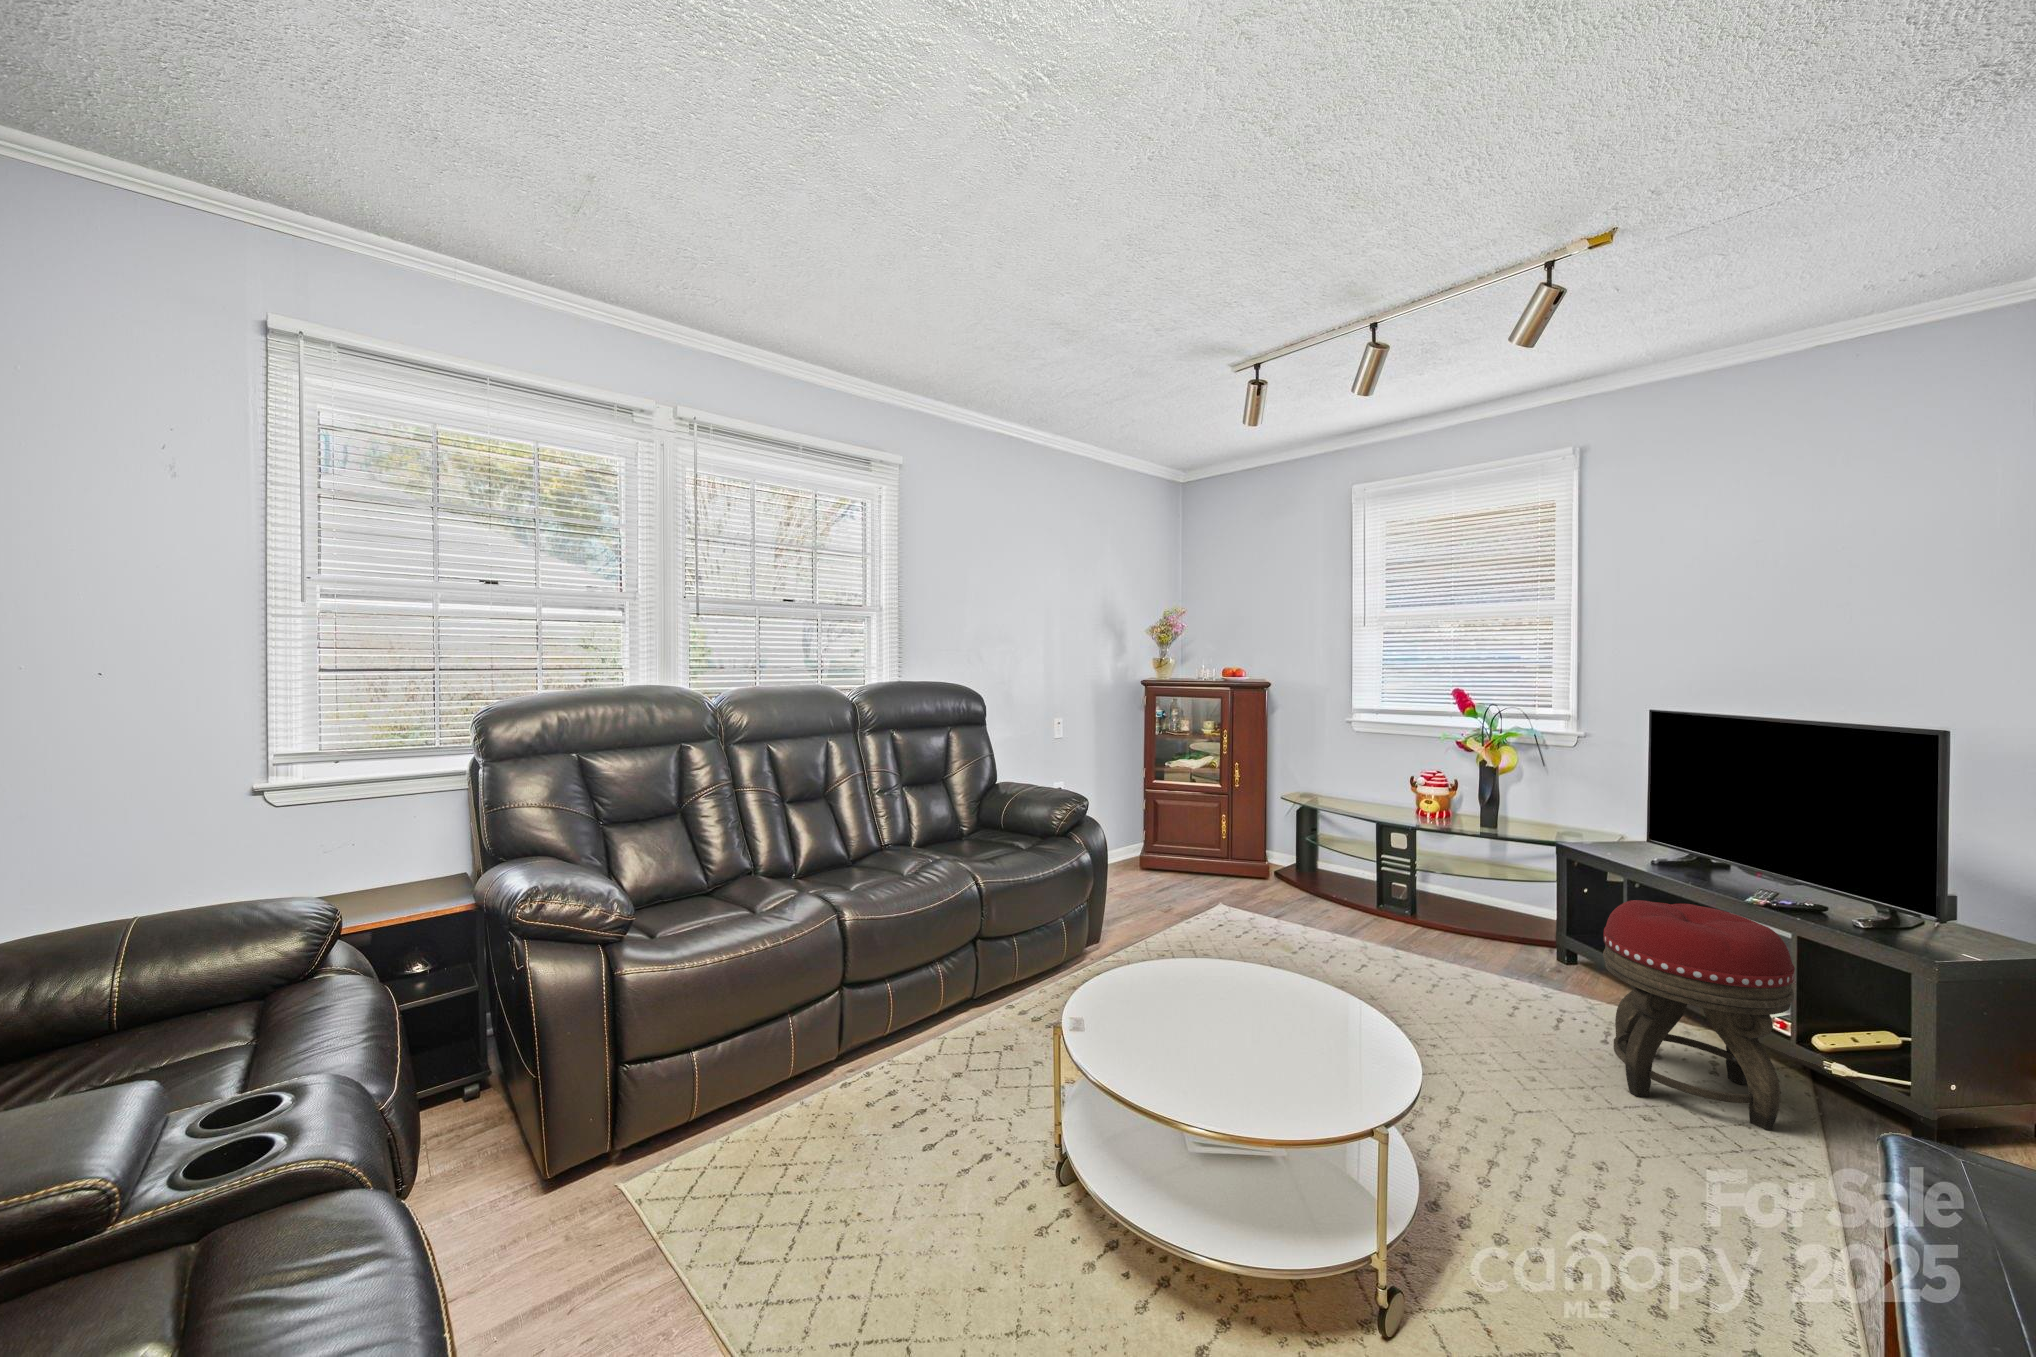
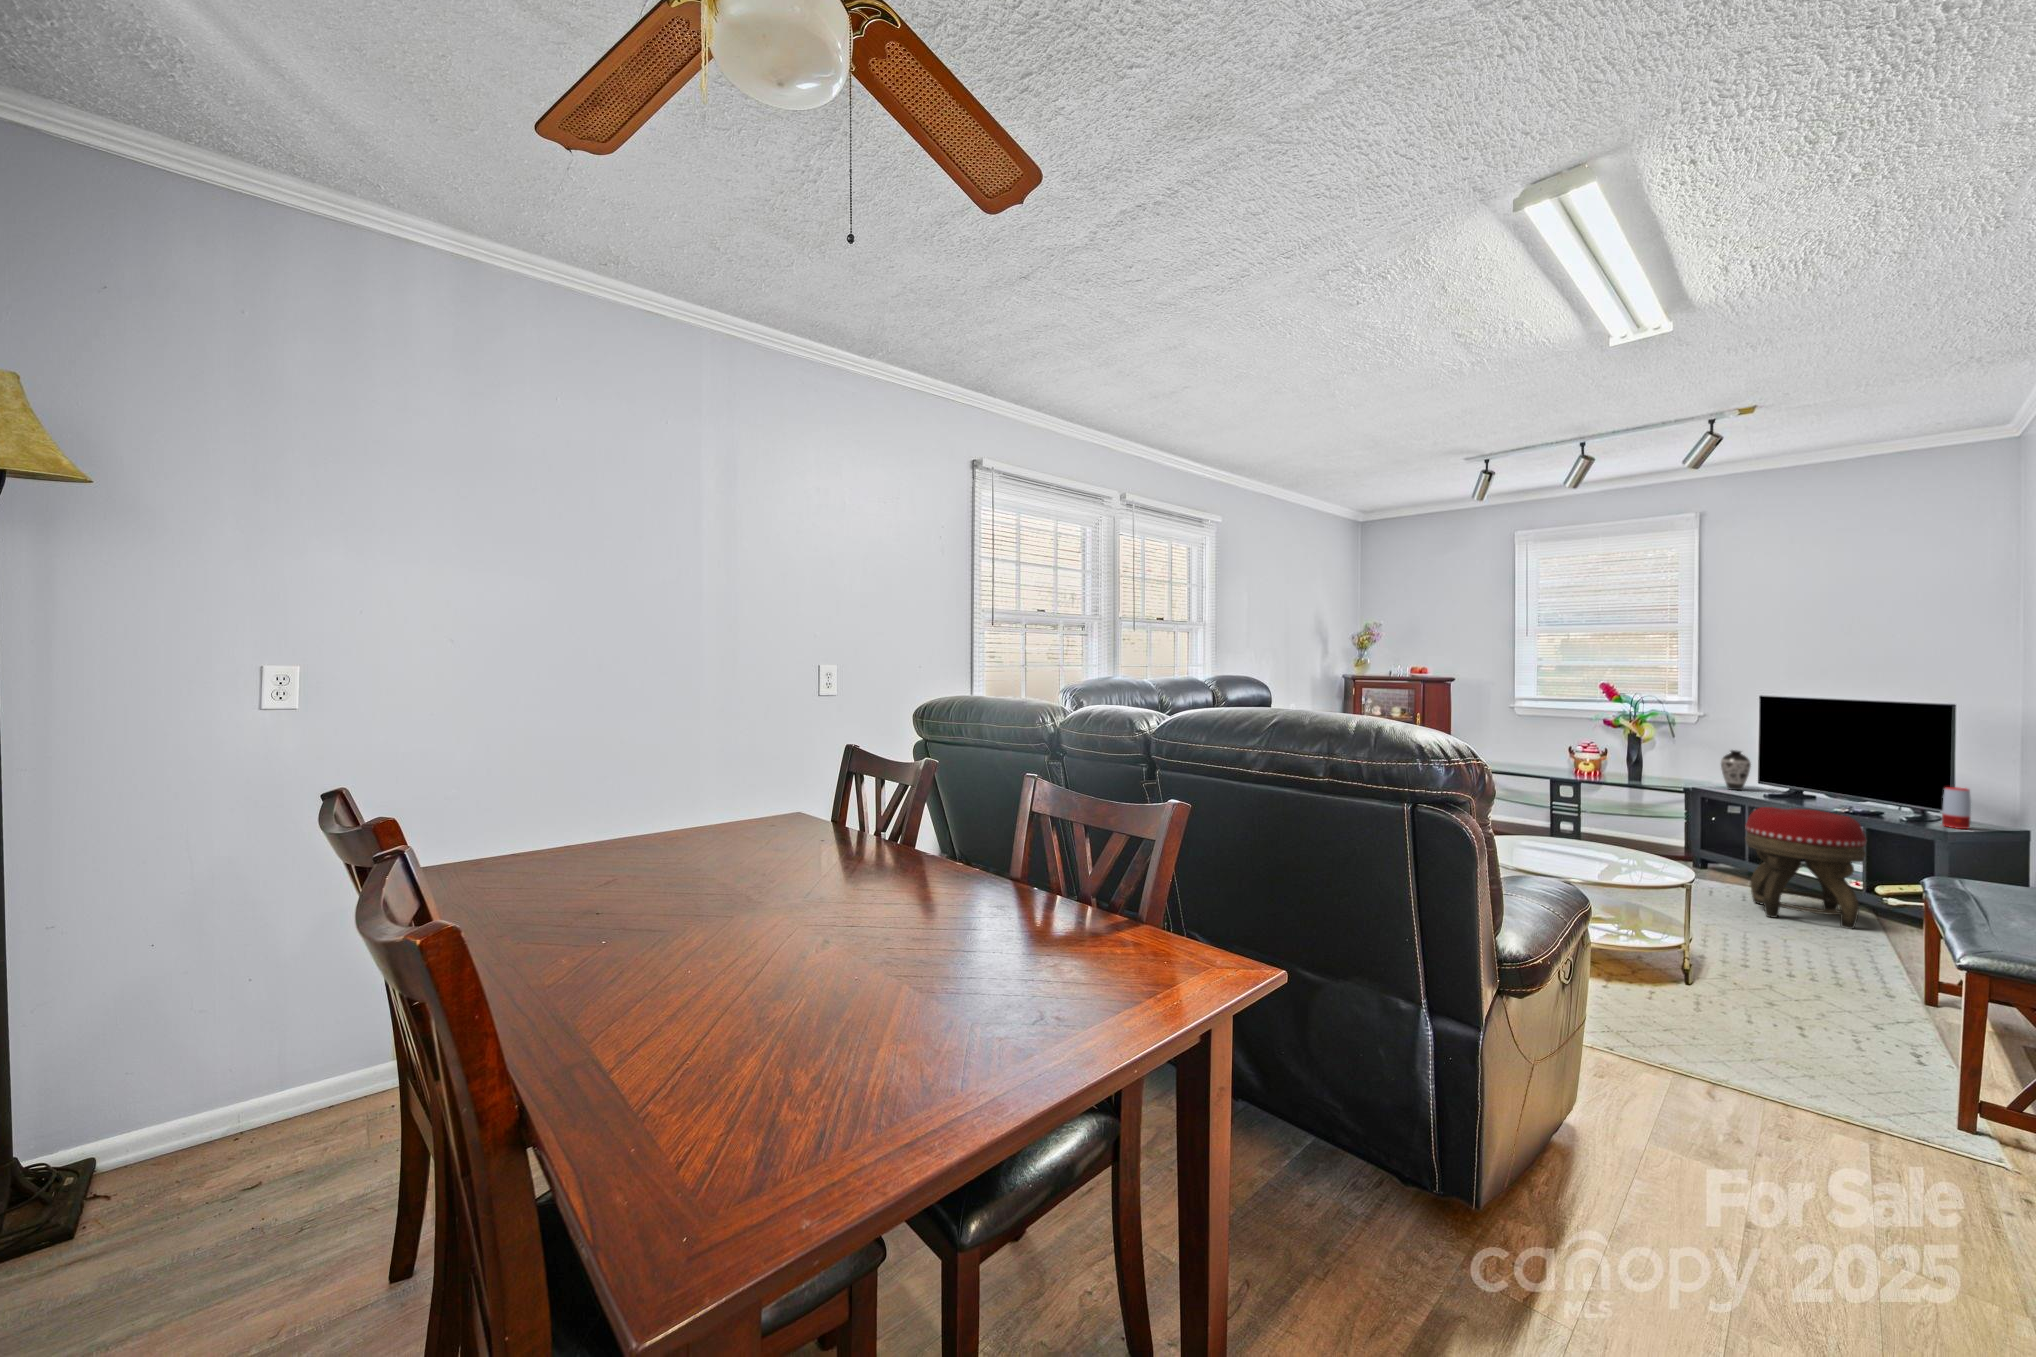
decorative vase: none [1595,791,1637,851] -> present [1721,750,1751,790]
speaker: none [1923,876,1972,951] -> present [1942,787,1971,829]

